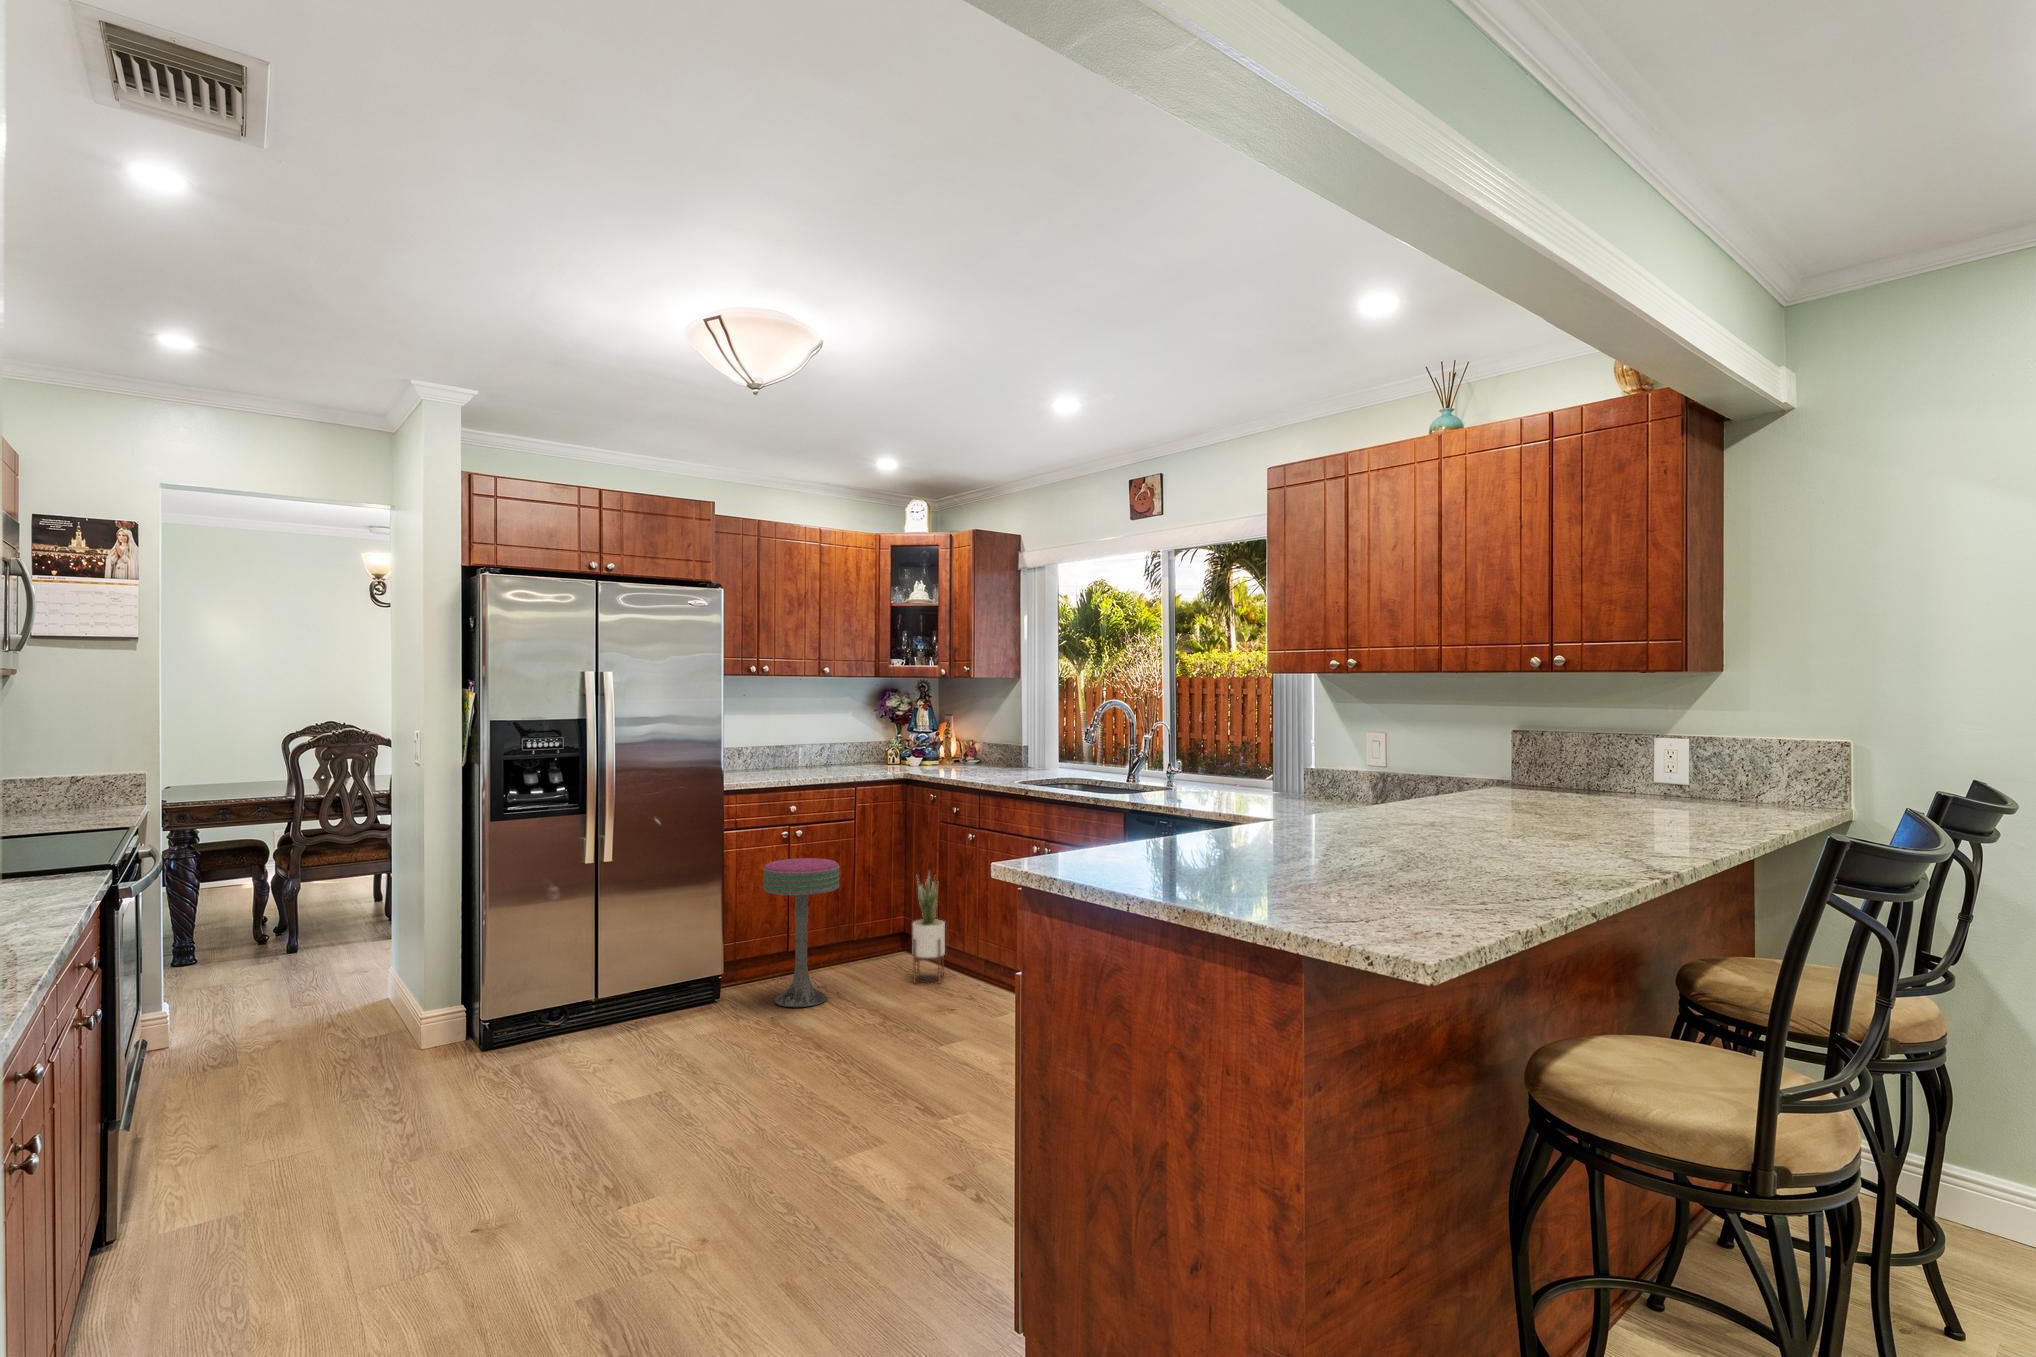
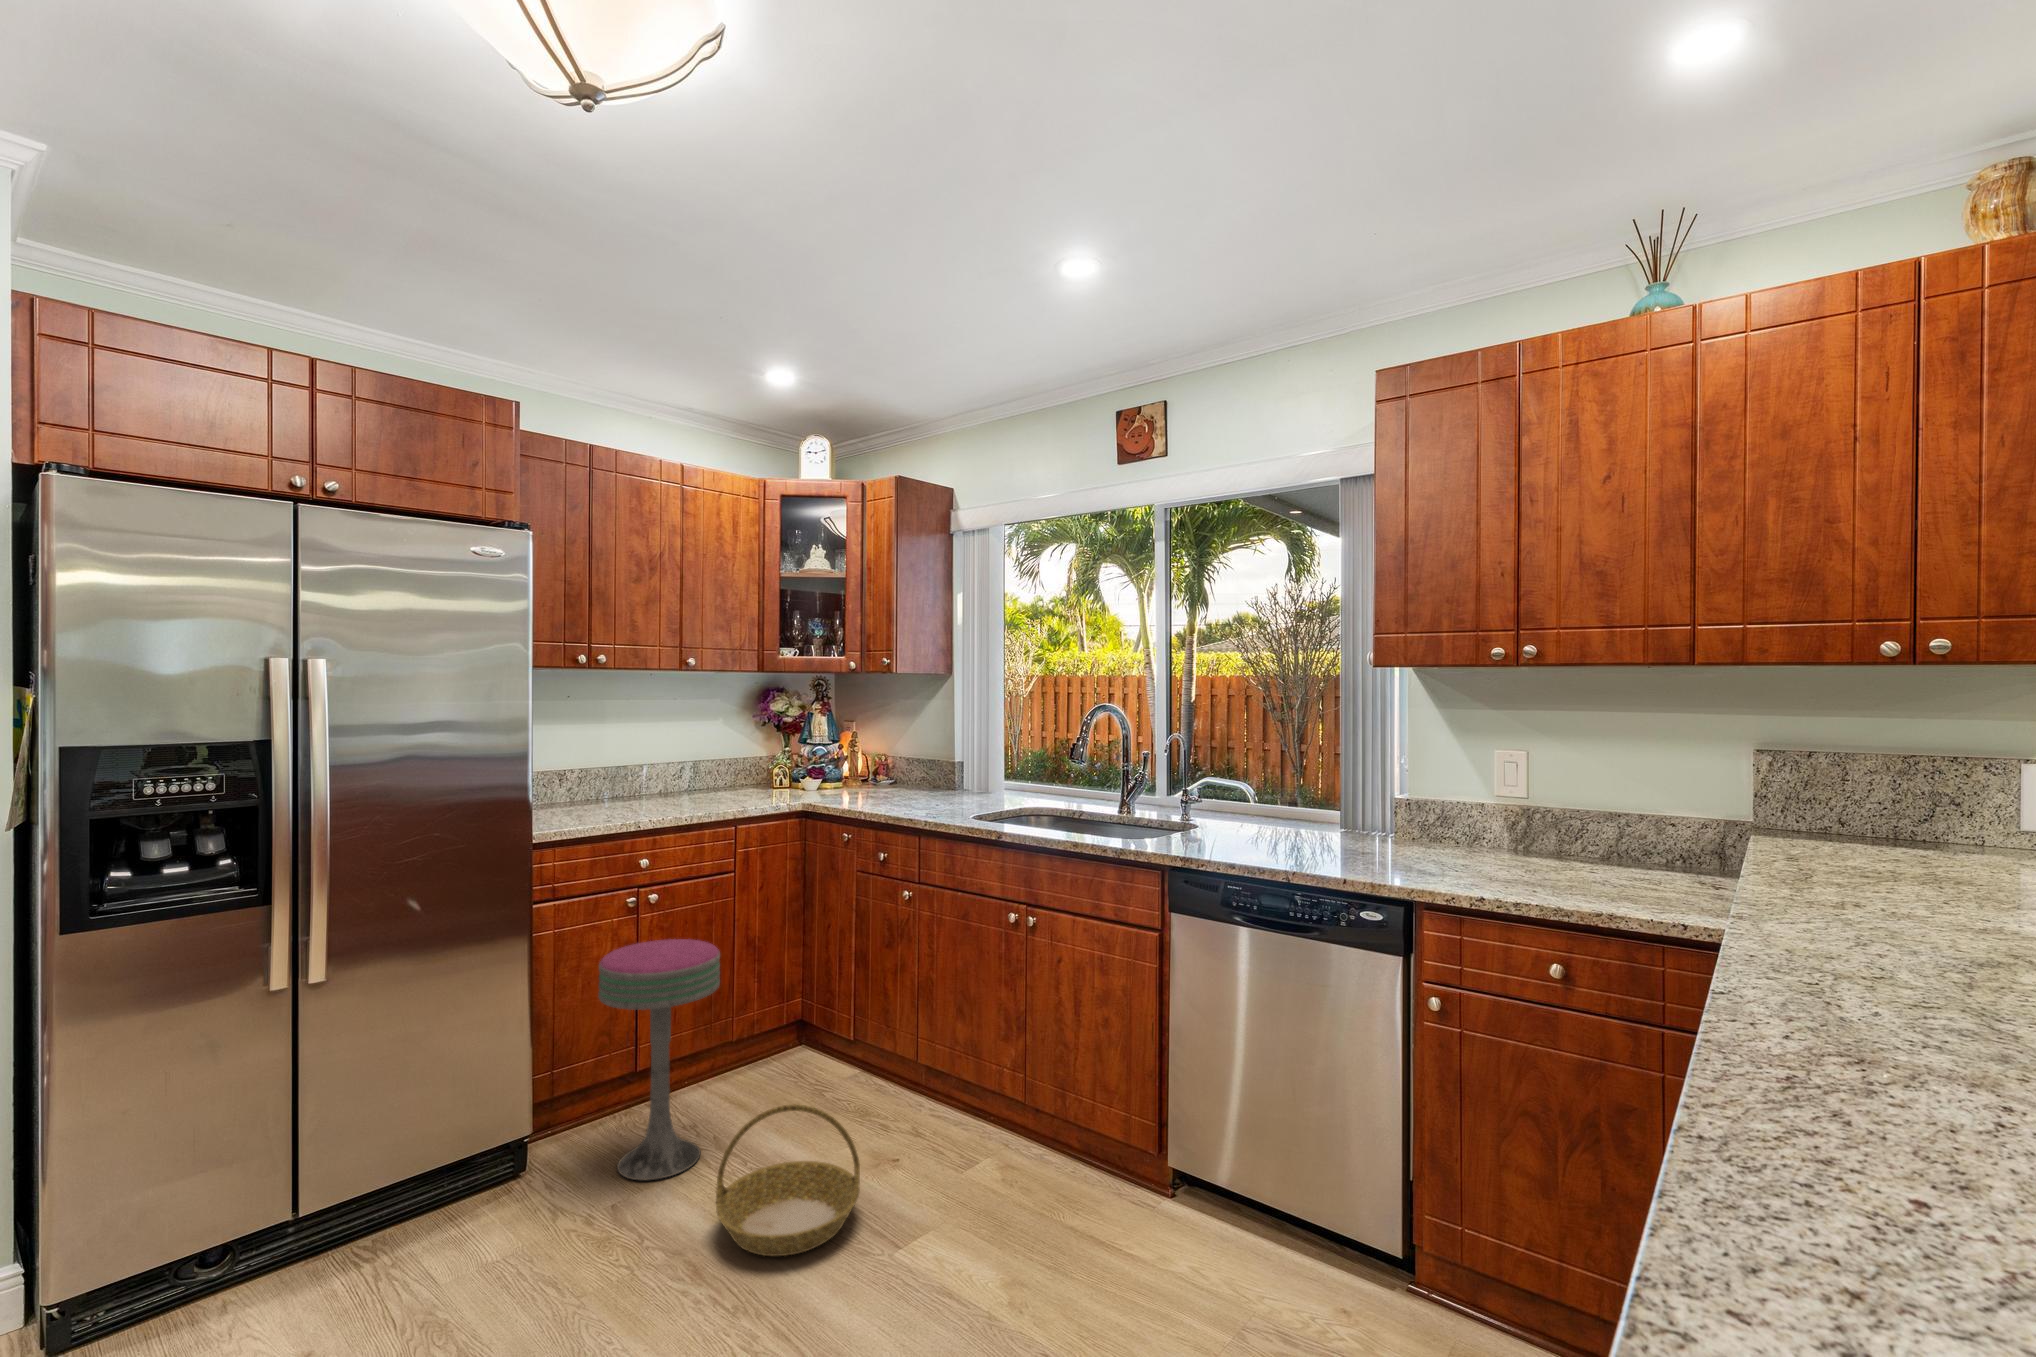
potted plant: present [913,876,945,982] -> none [825,943,871,1108]
basket: none [832,953,921,1040] -> present [716,1104,860,1256]

